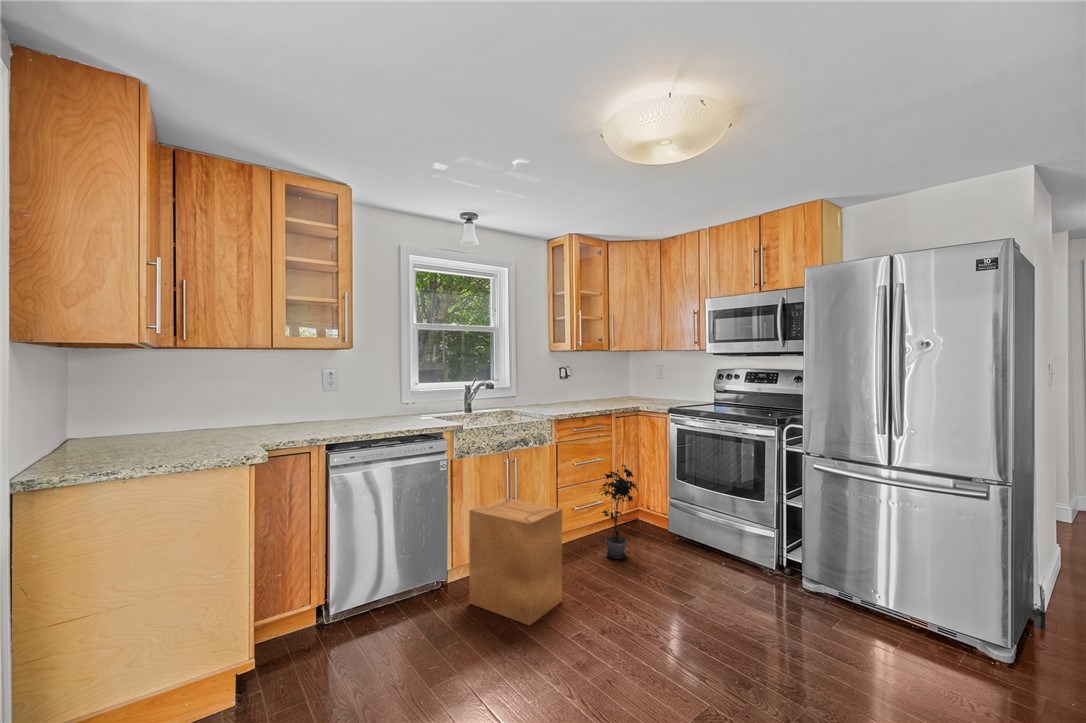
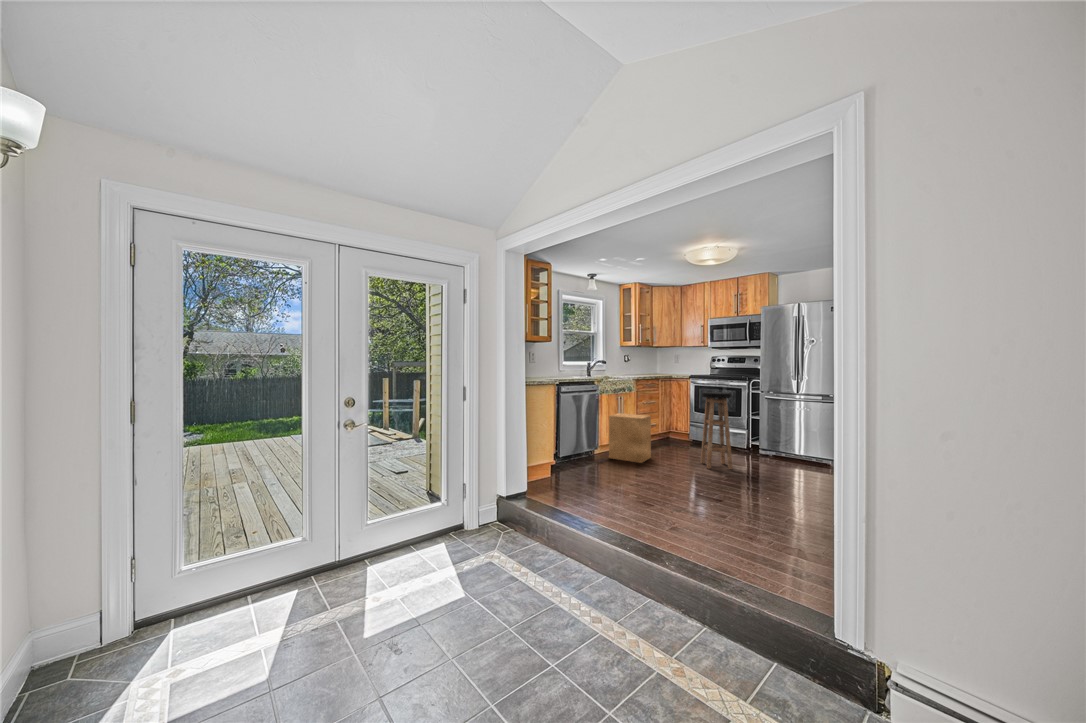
bar stool: none [663,461,732,658] -> present [701,392,733,469]
potted plant: present [600,465,638,559] -> none [658,402,680,448]

